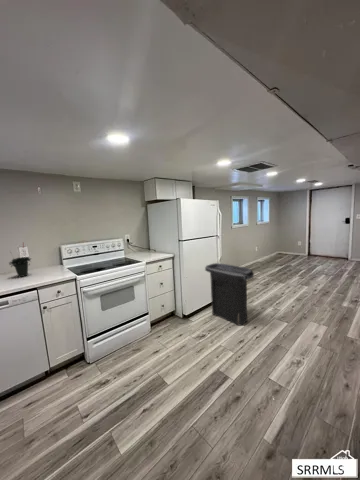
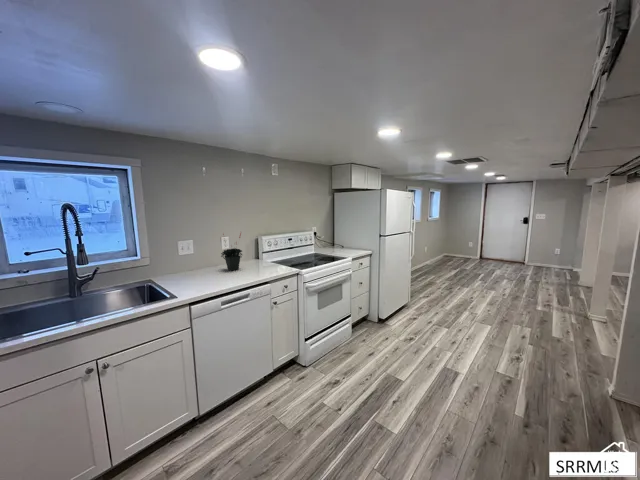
trash can: present [205,263,254,325] -> none [402,263,461,328]

